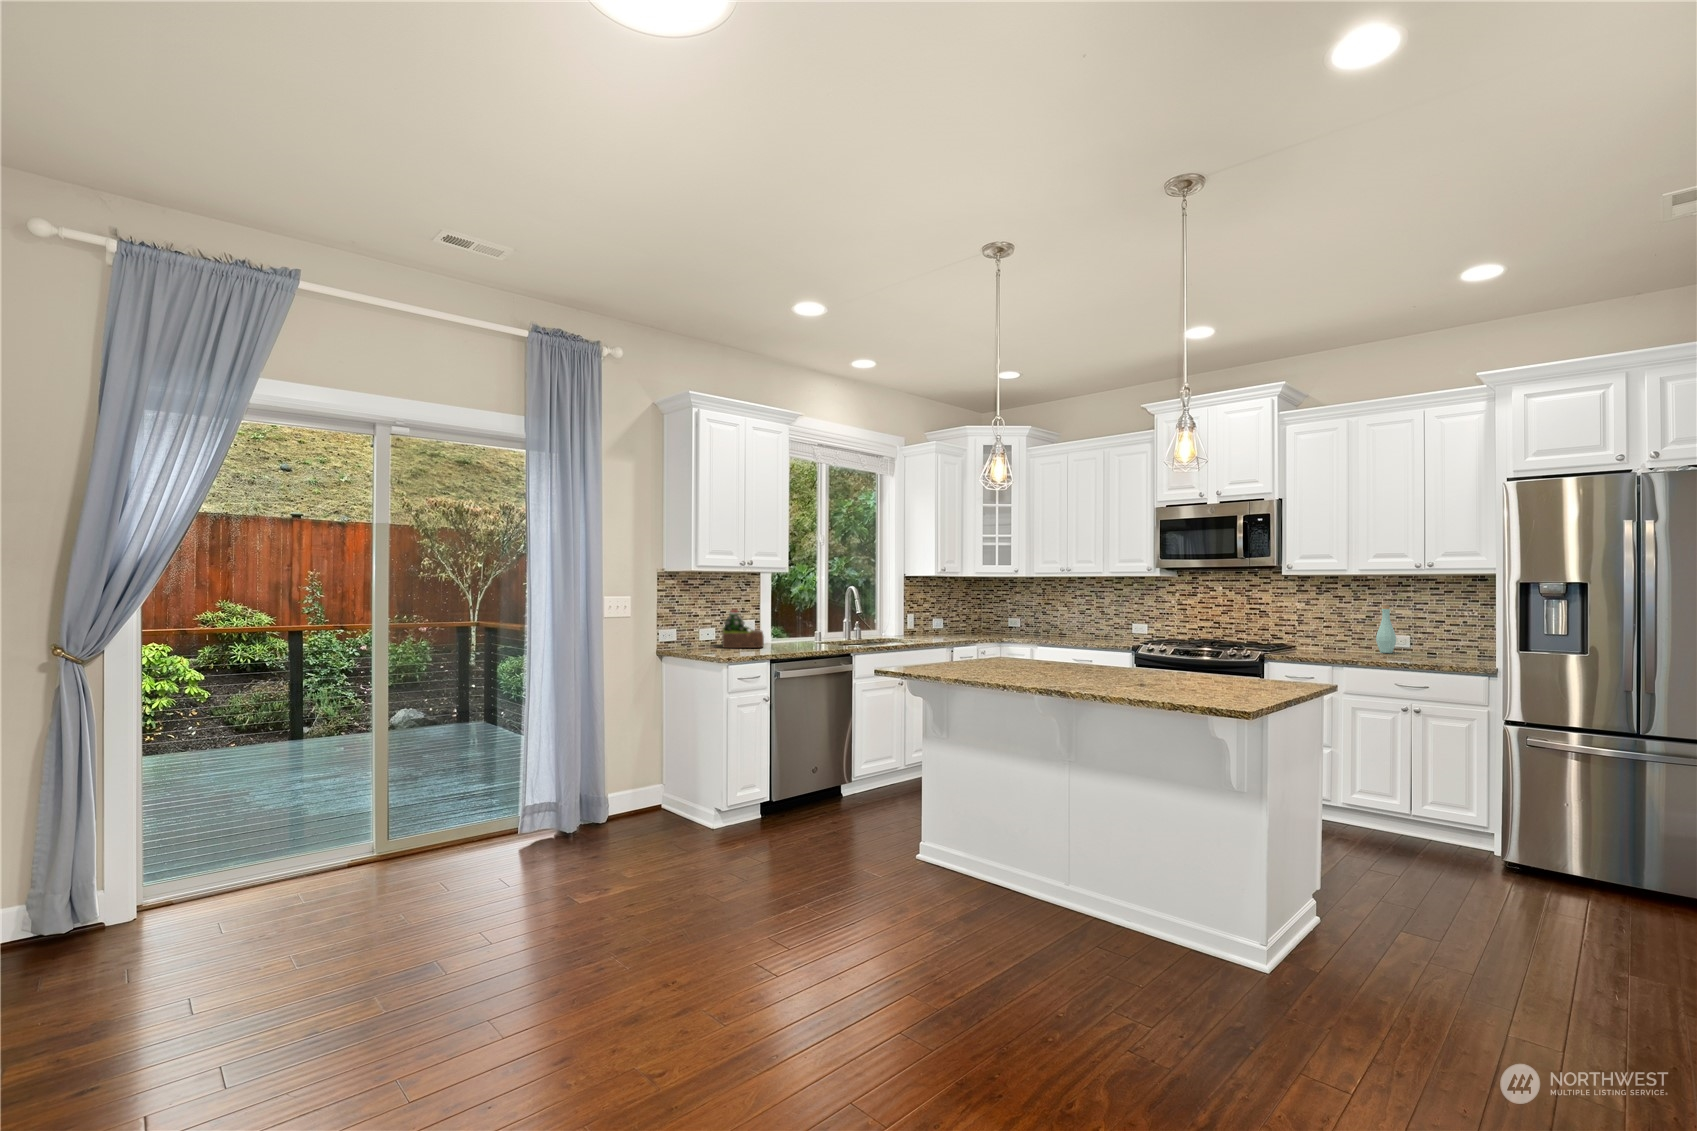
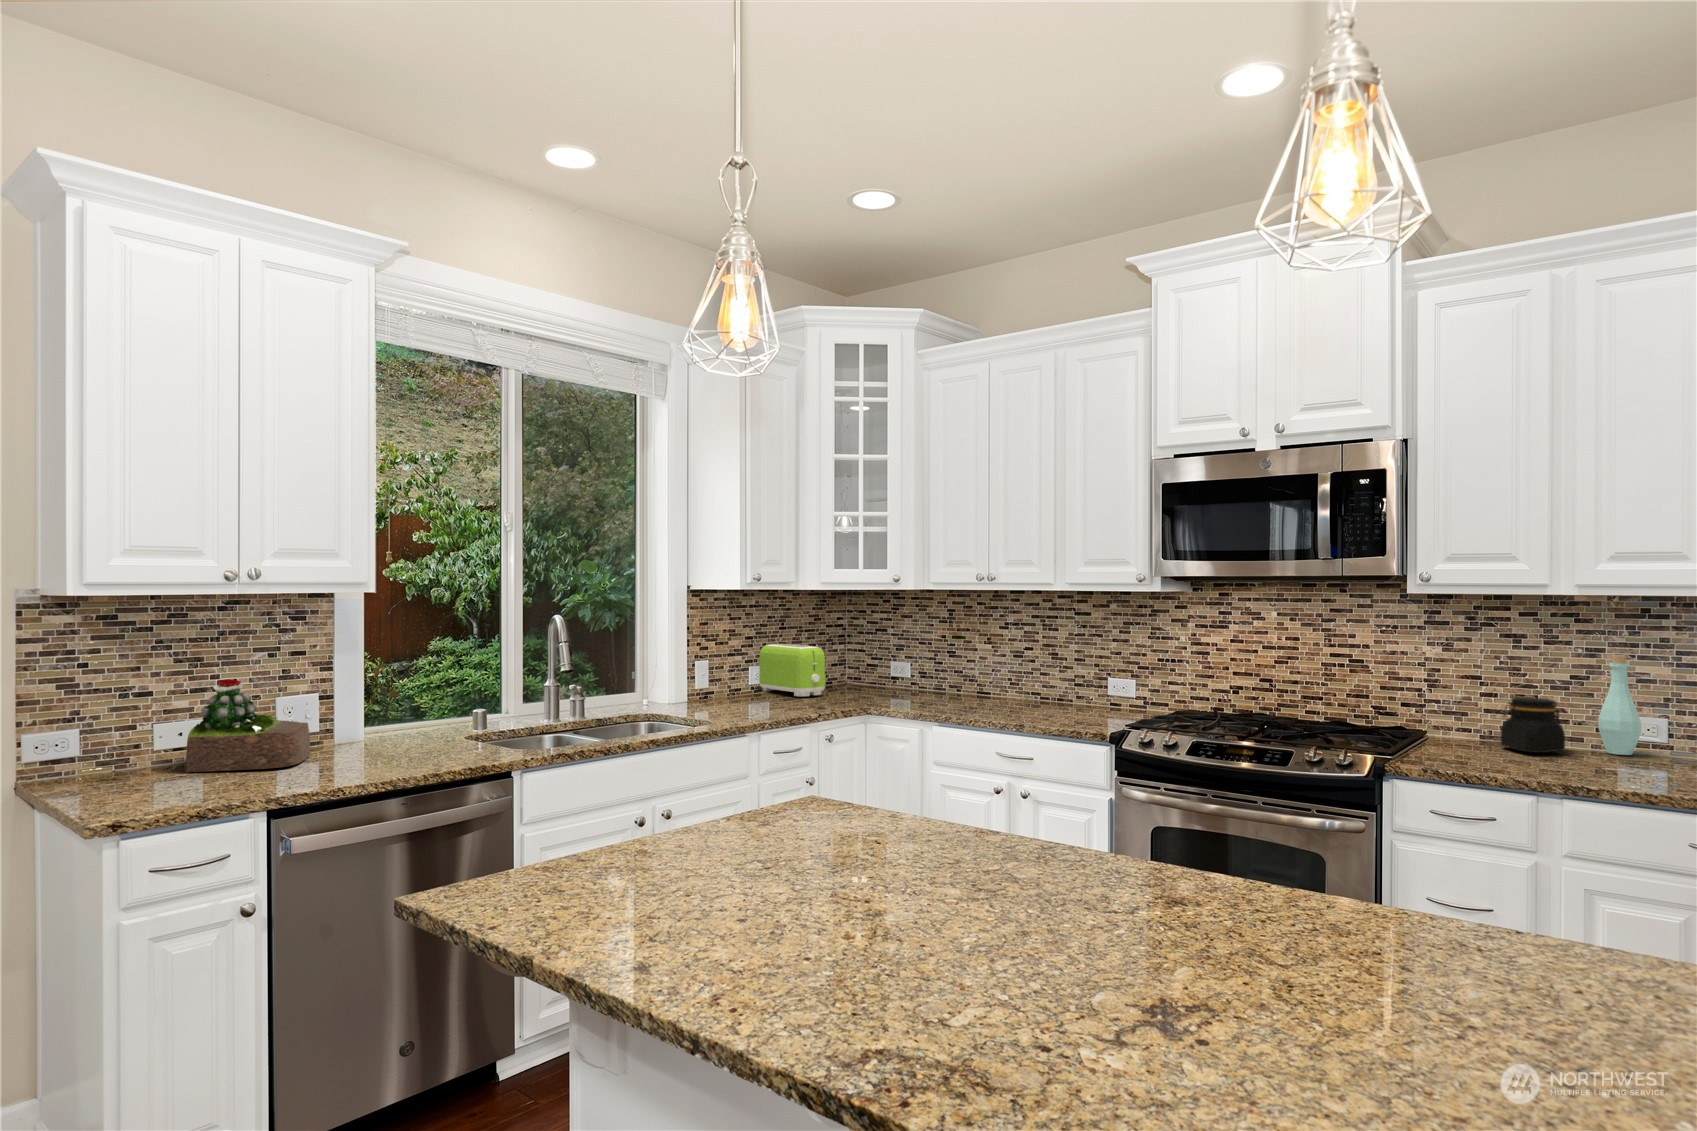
toaster: none [939,607,976,634] -> present [759,644,825,696]
jar: none [1328,626,1359,652] -> present [1501,697,1565,753]

